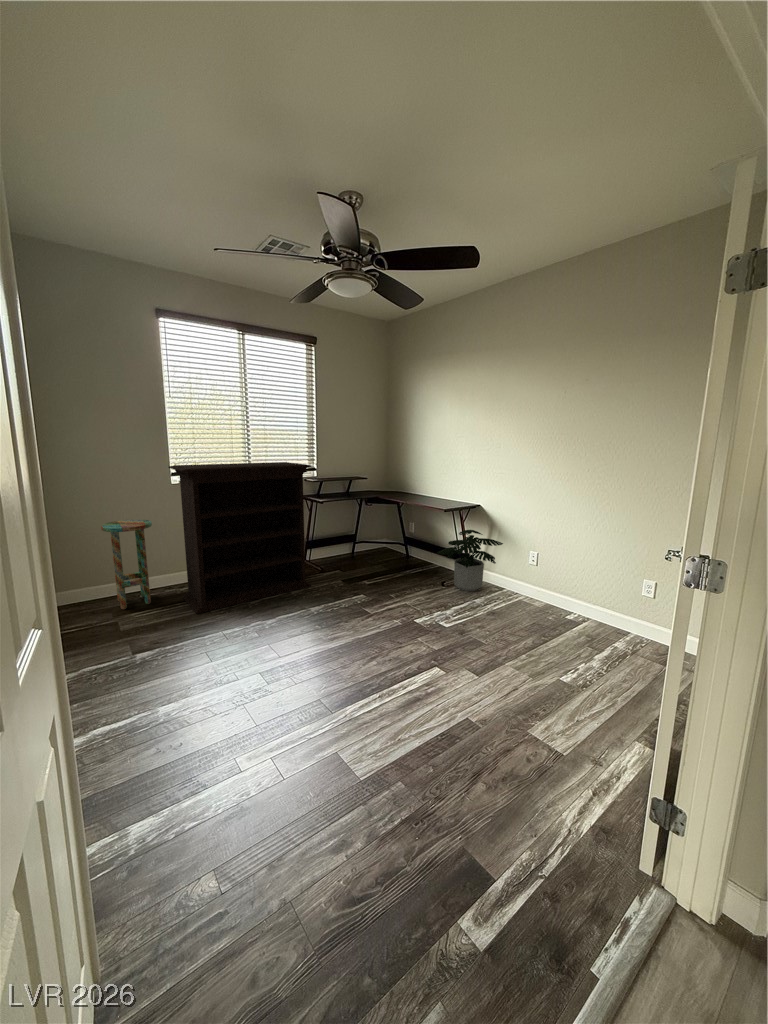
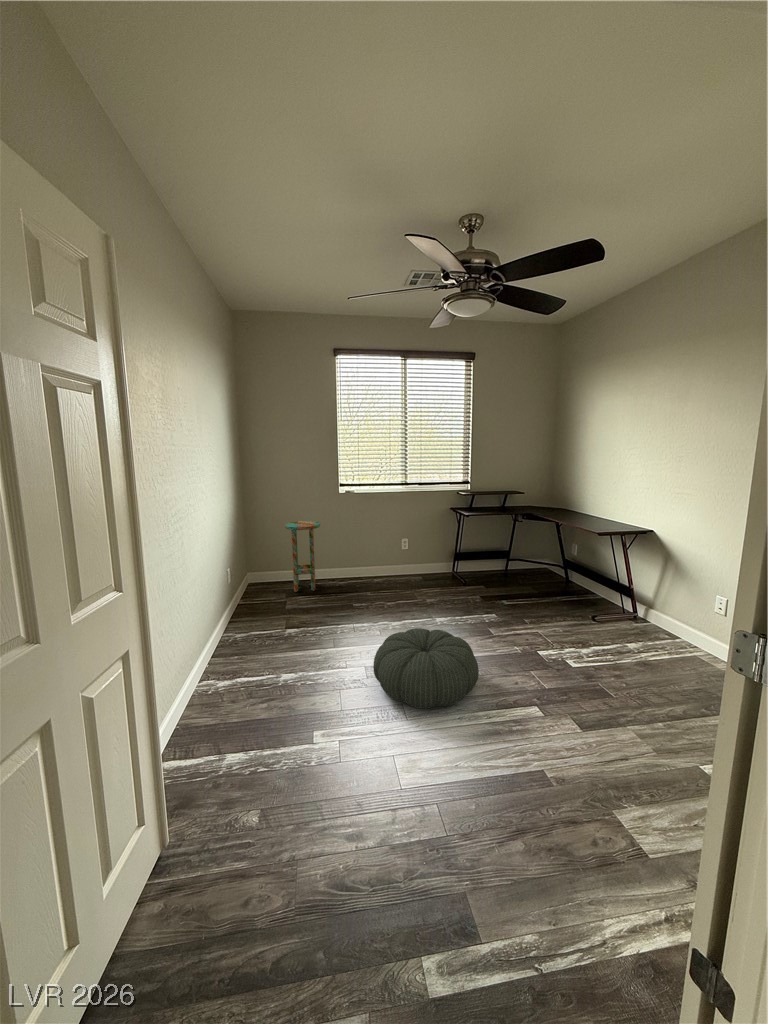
bookshelf: present [169,462,311,614] -> none [333,476,453,605]
potted plant: present [437,530,503,591] -> none [585,559,678,633]
pouf: none [278,617,385,698] -> present [373,628,479,708]

